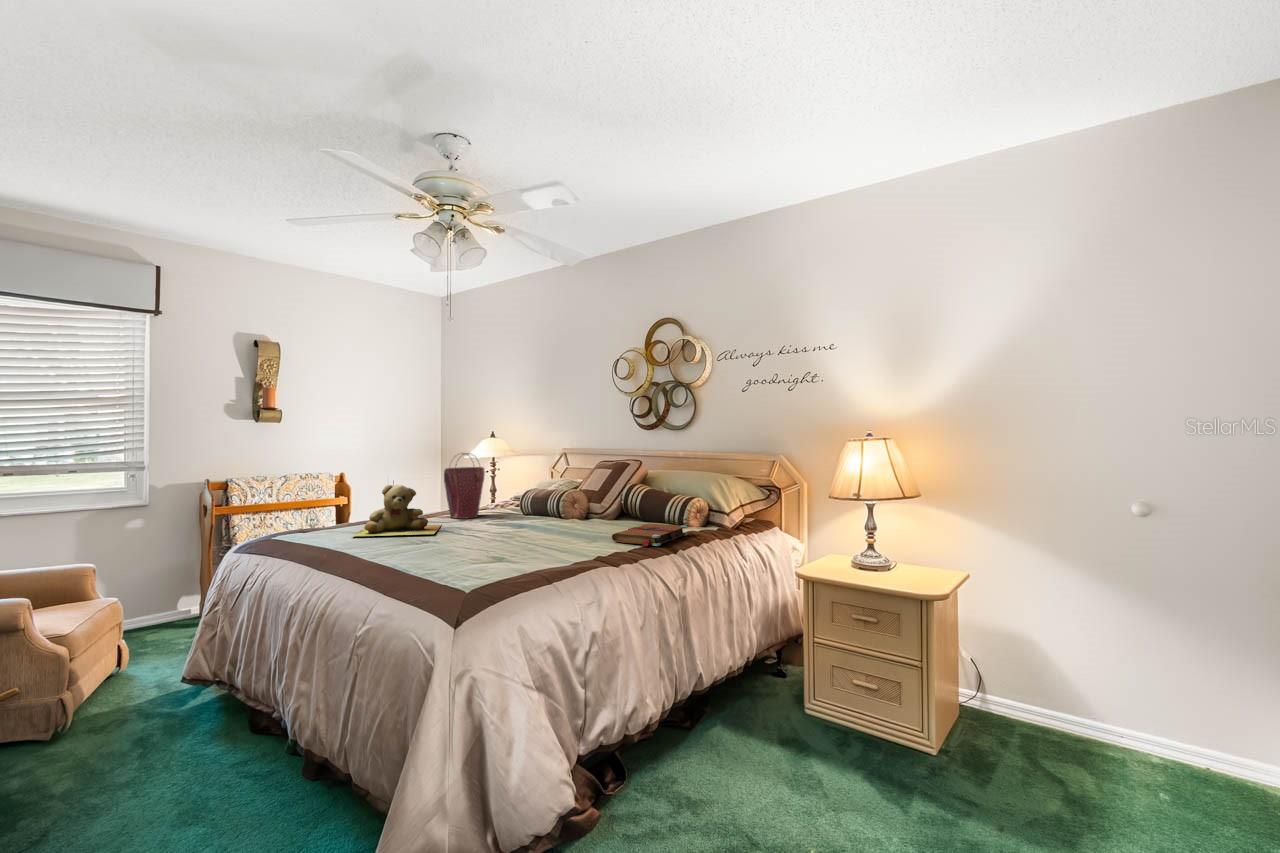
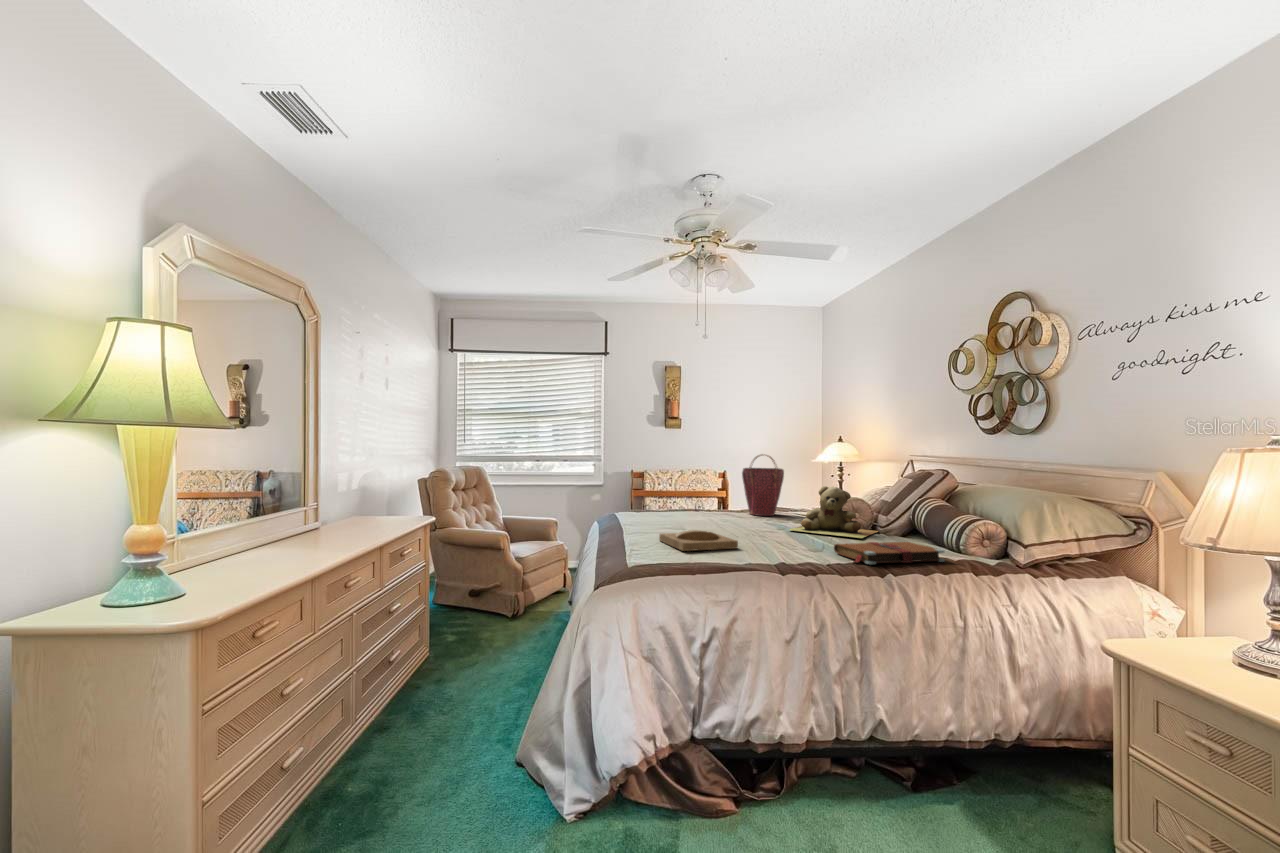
teddy bear: present [352,485,441,536] -> present [790,486,878,538]
tray: none [441,541,534,565] -> present [659,530,738,551]

